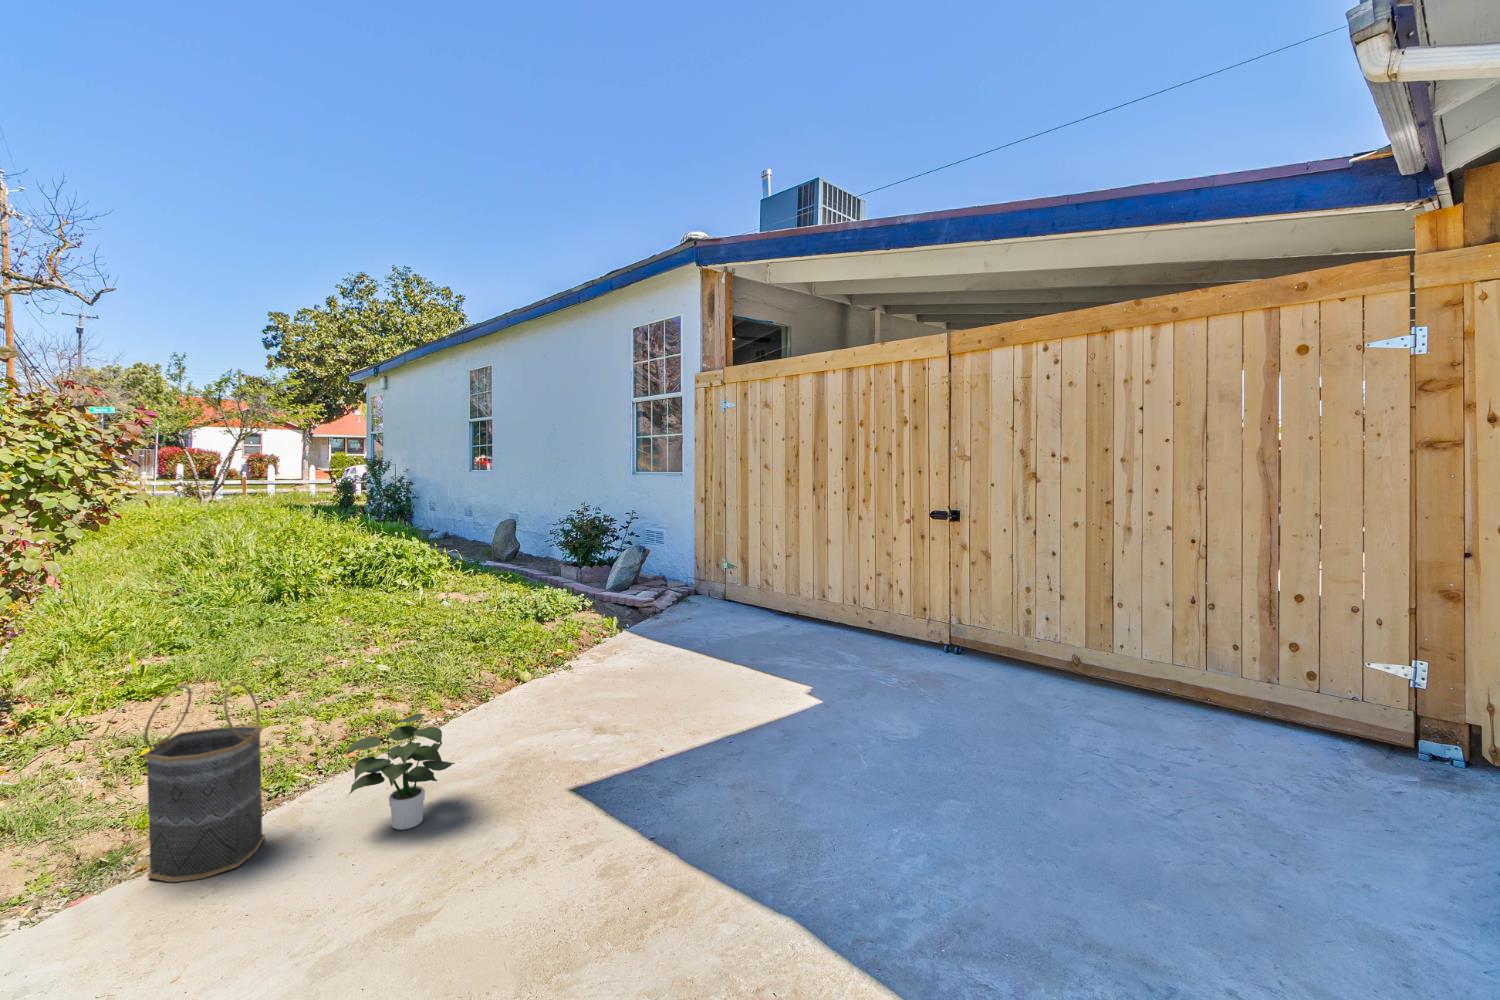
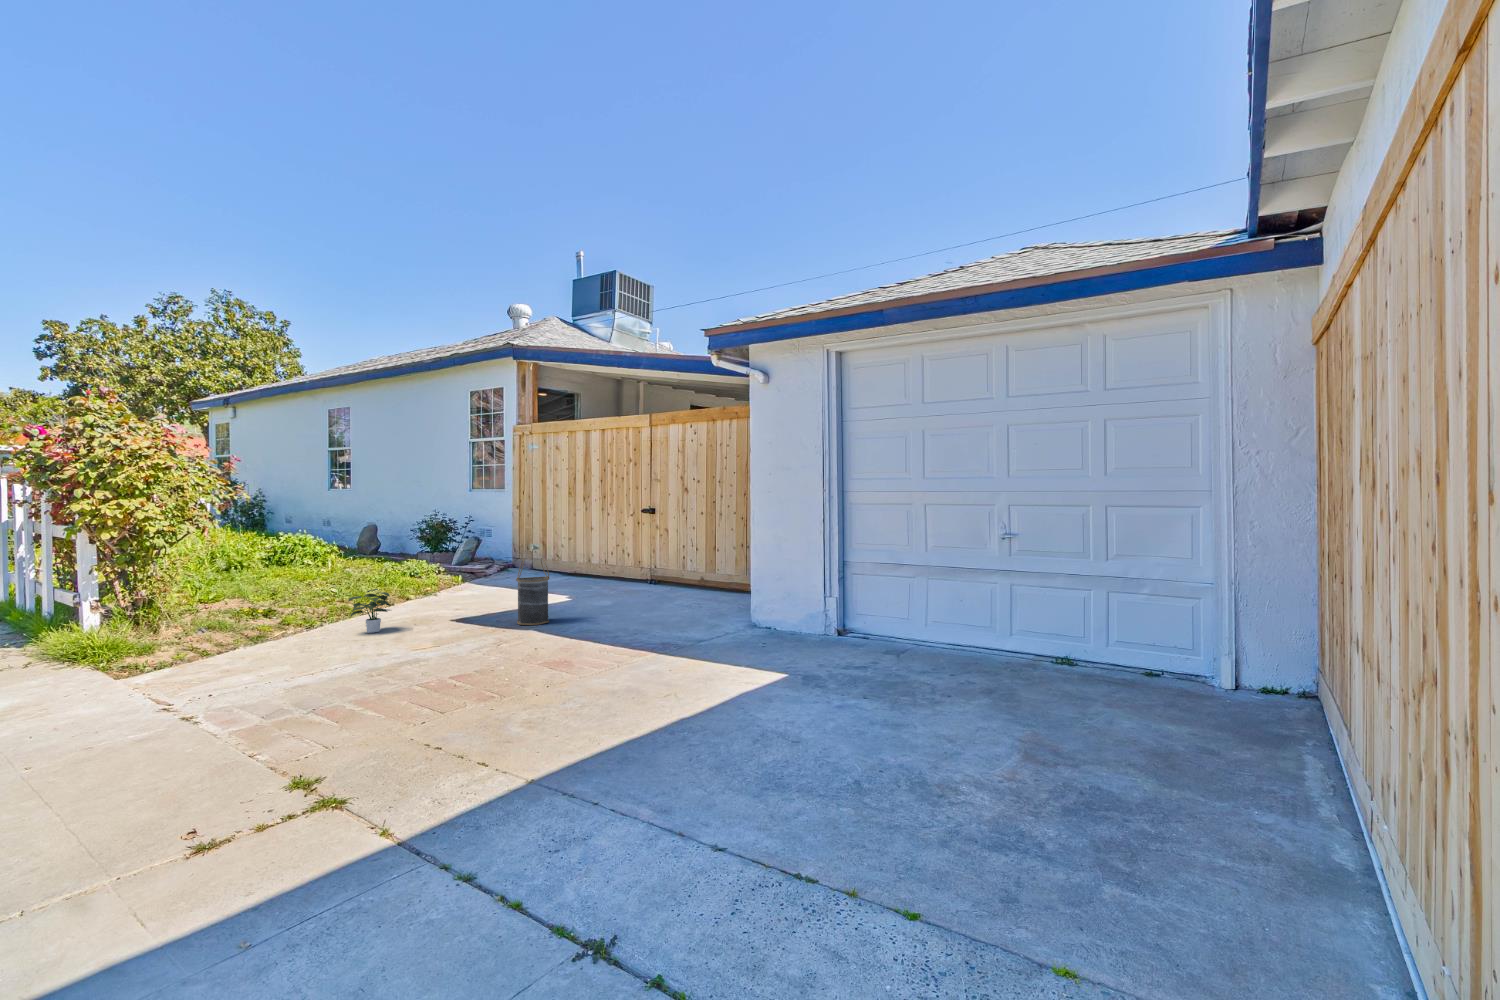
basket: present [144,682,265,882] -> present [516,558,549,625]

